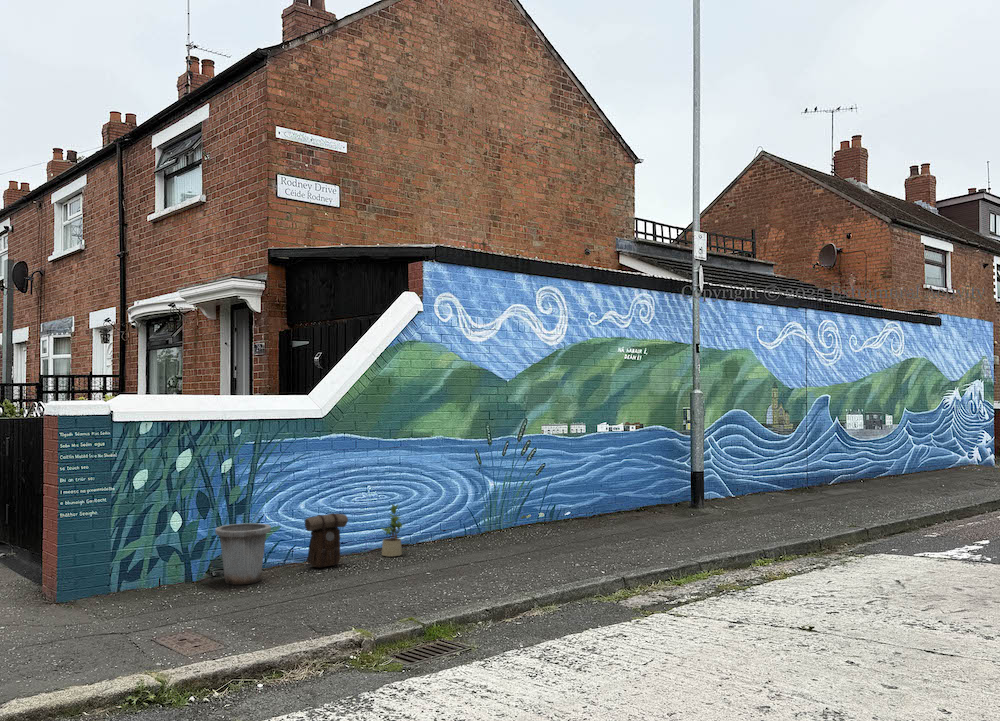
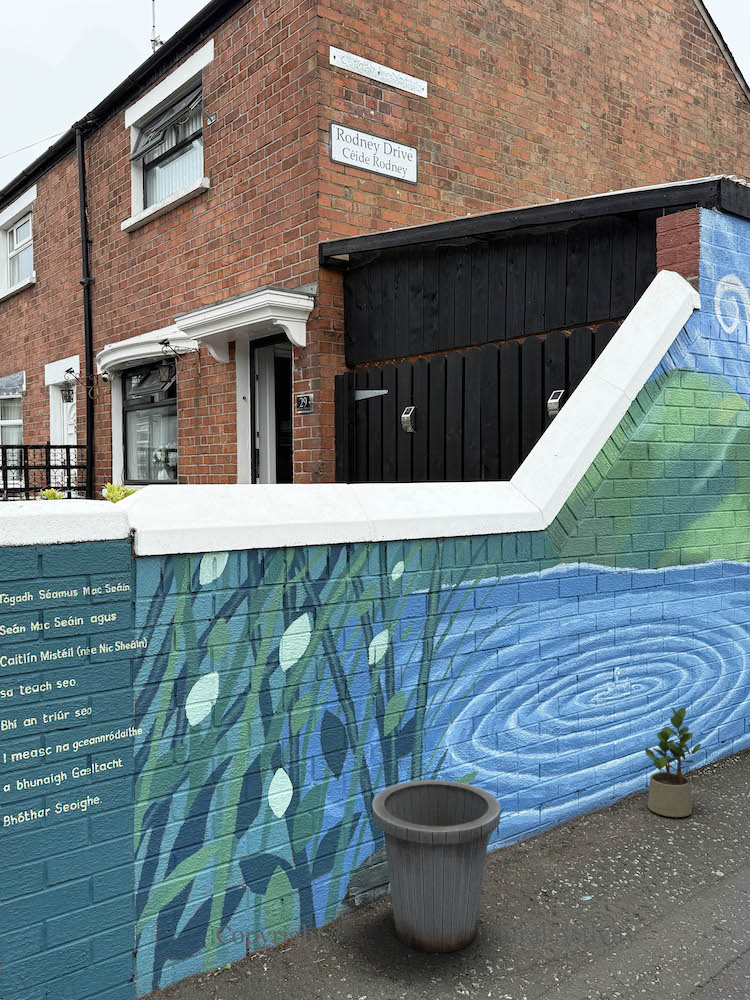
backpack: present [305,514,348,568] -> none [526,741,619,865]

